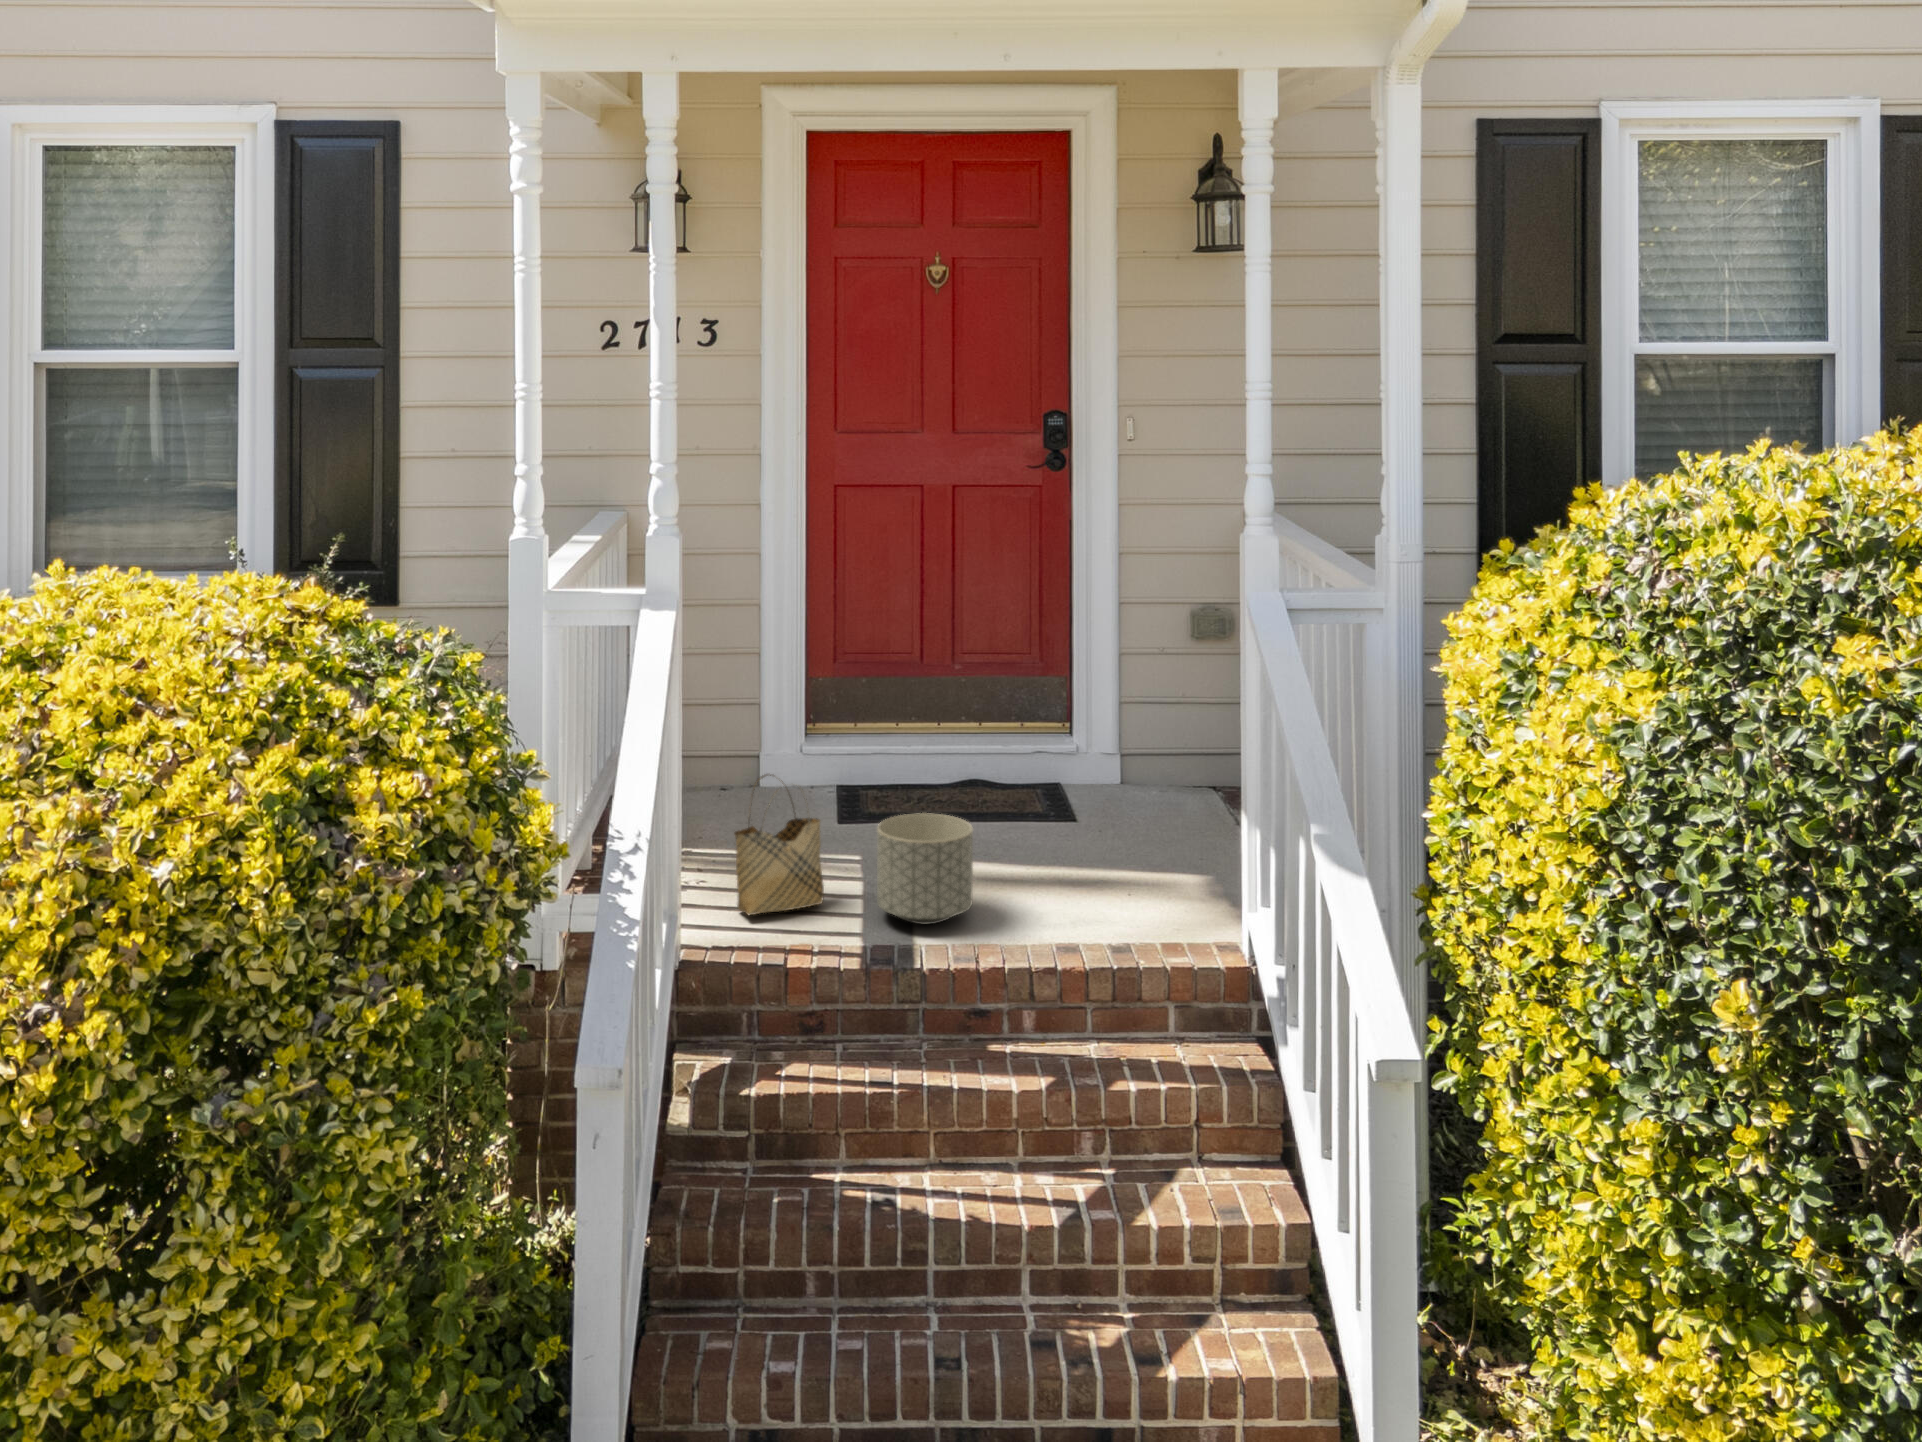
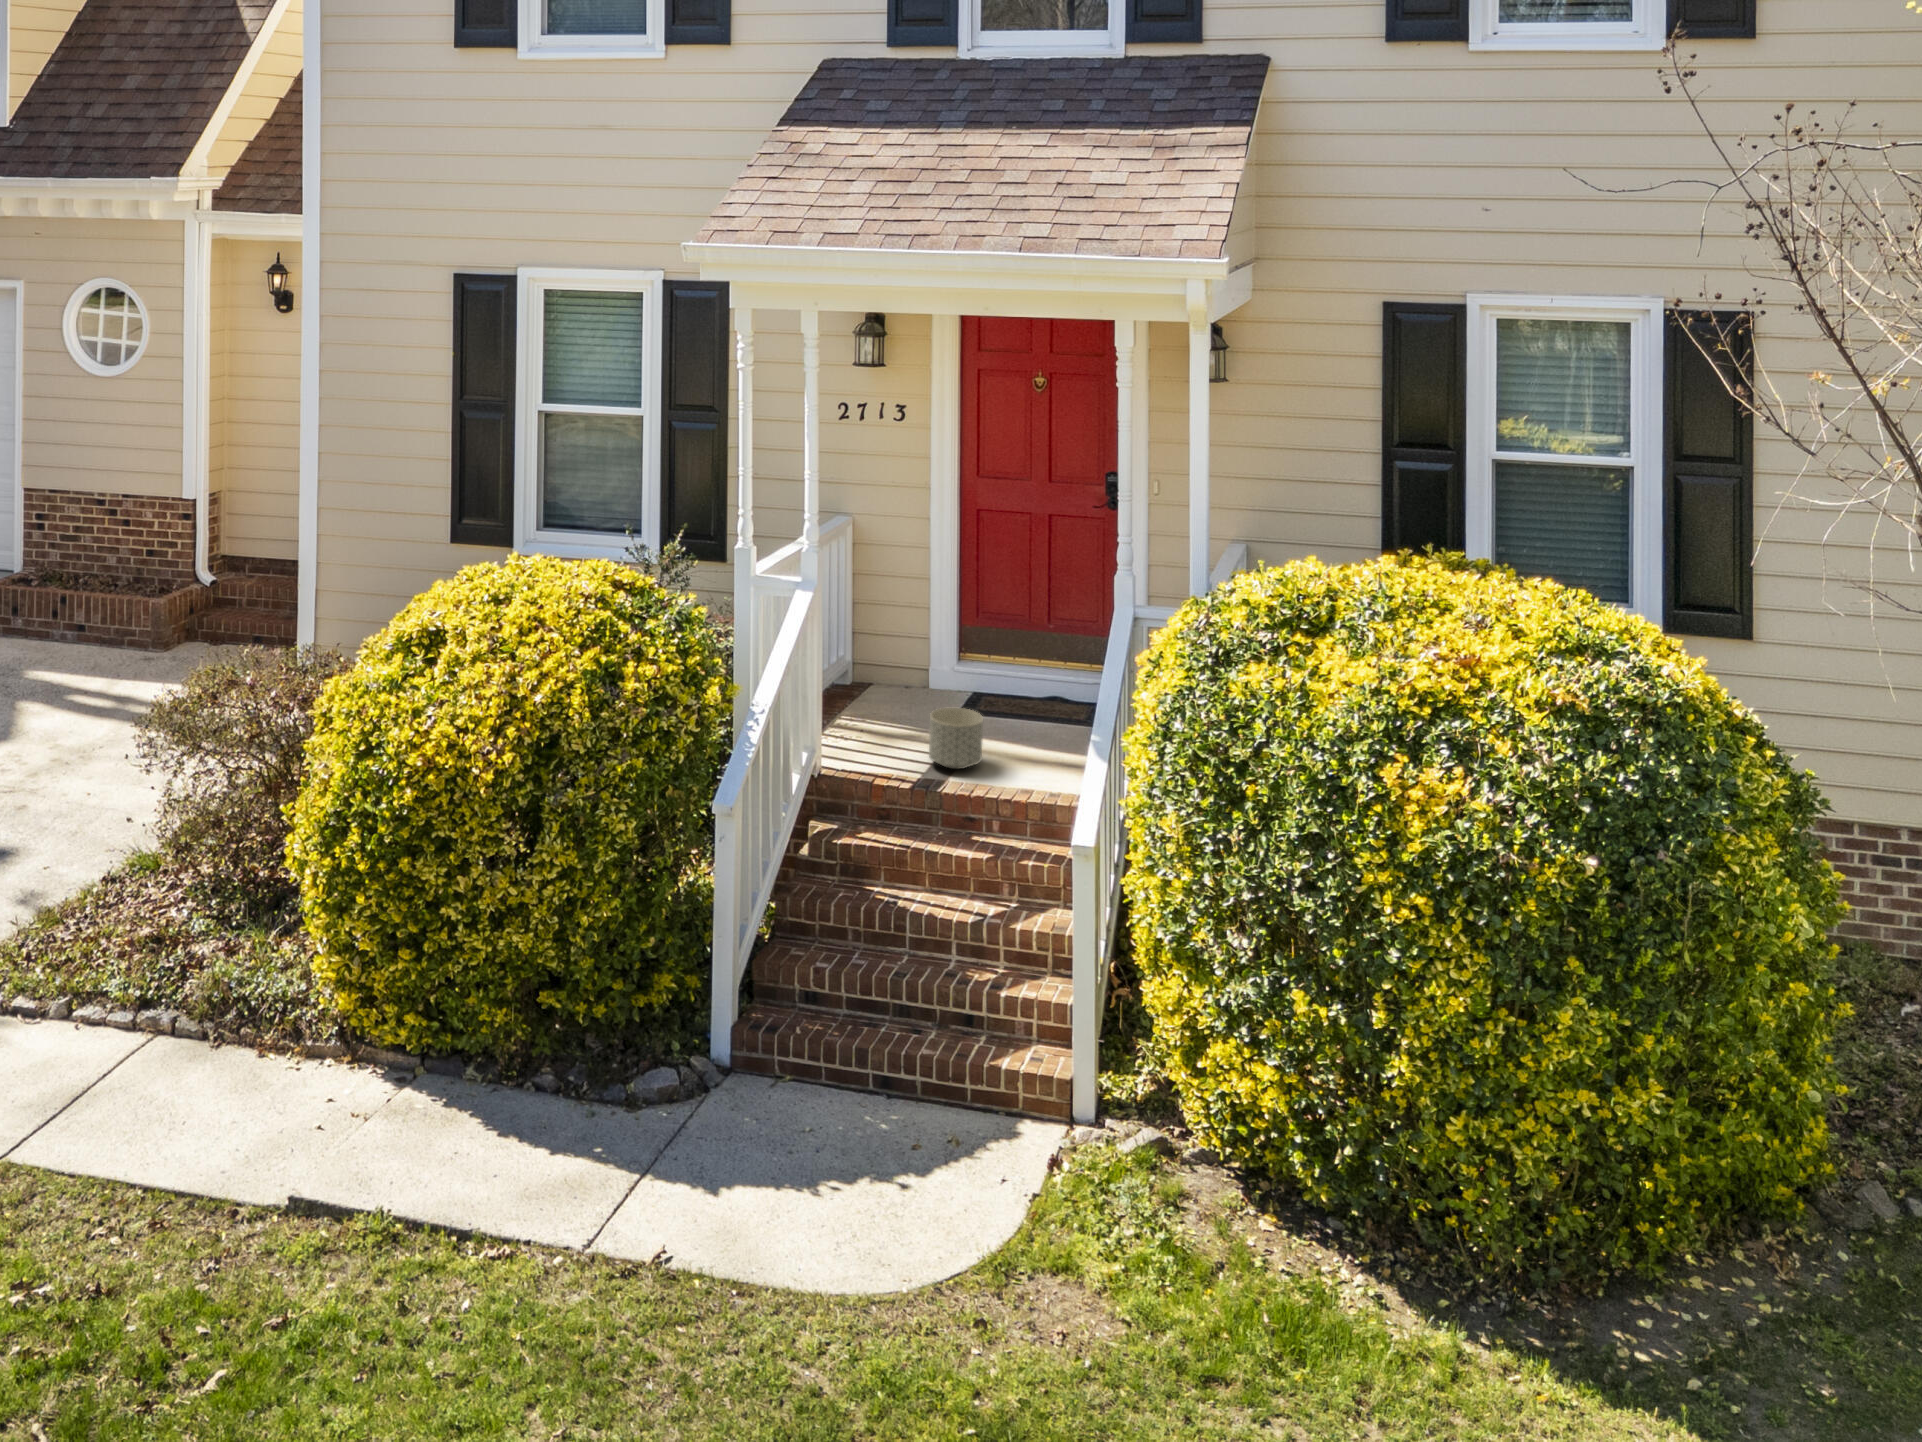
woven basket: present [734,774,824,915] -> none [855,675,906,751]

